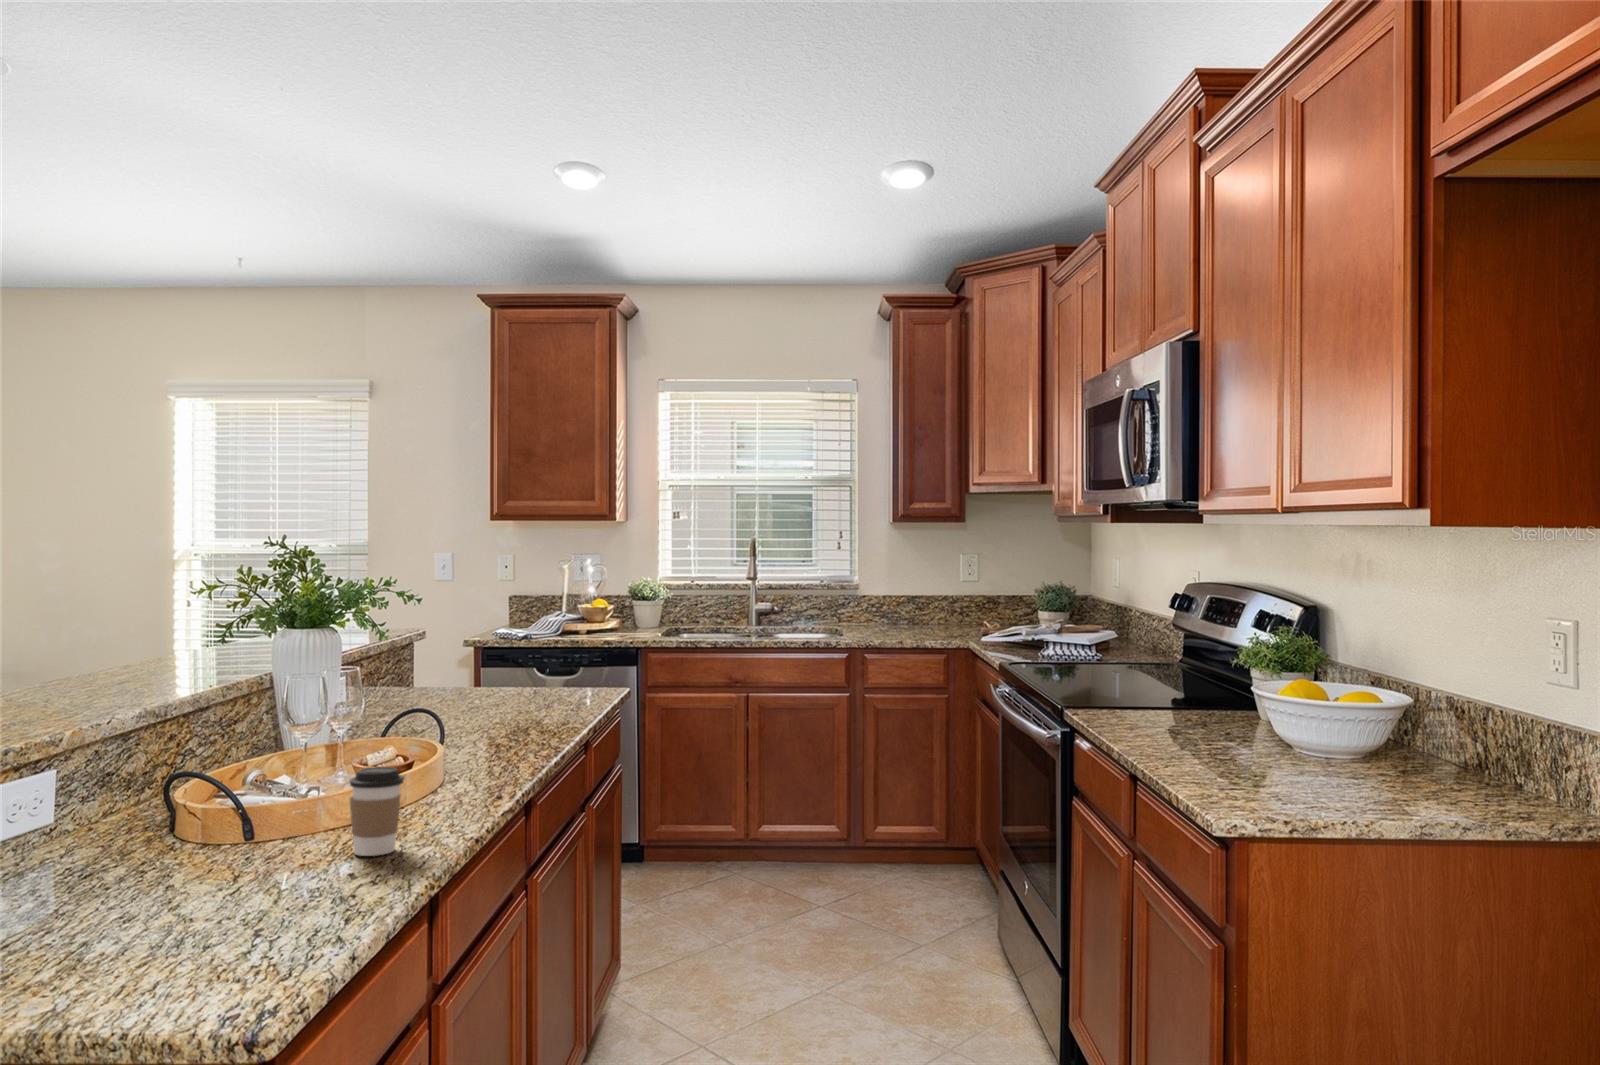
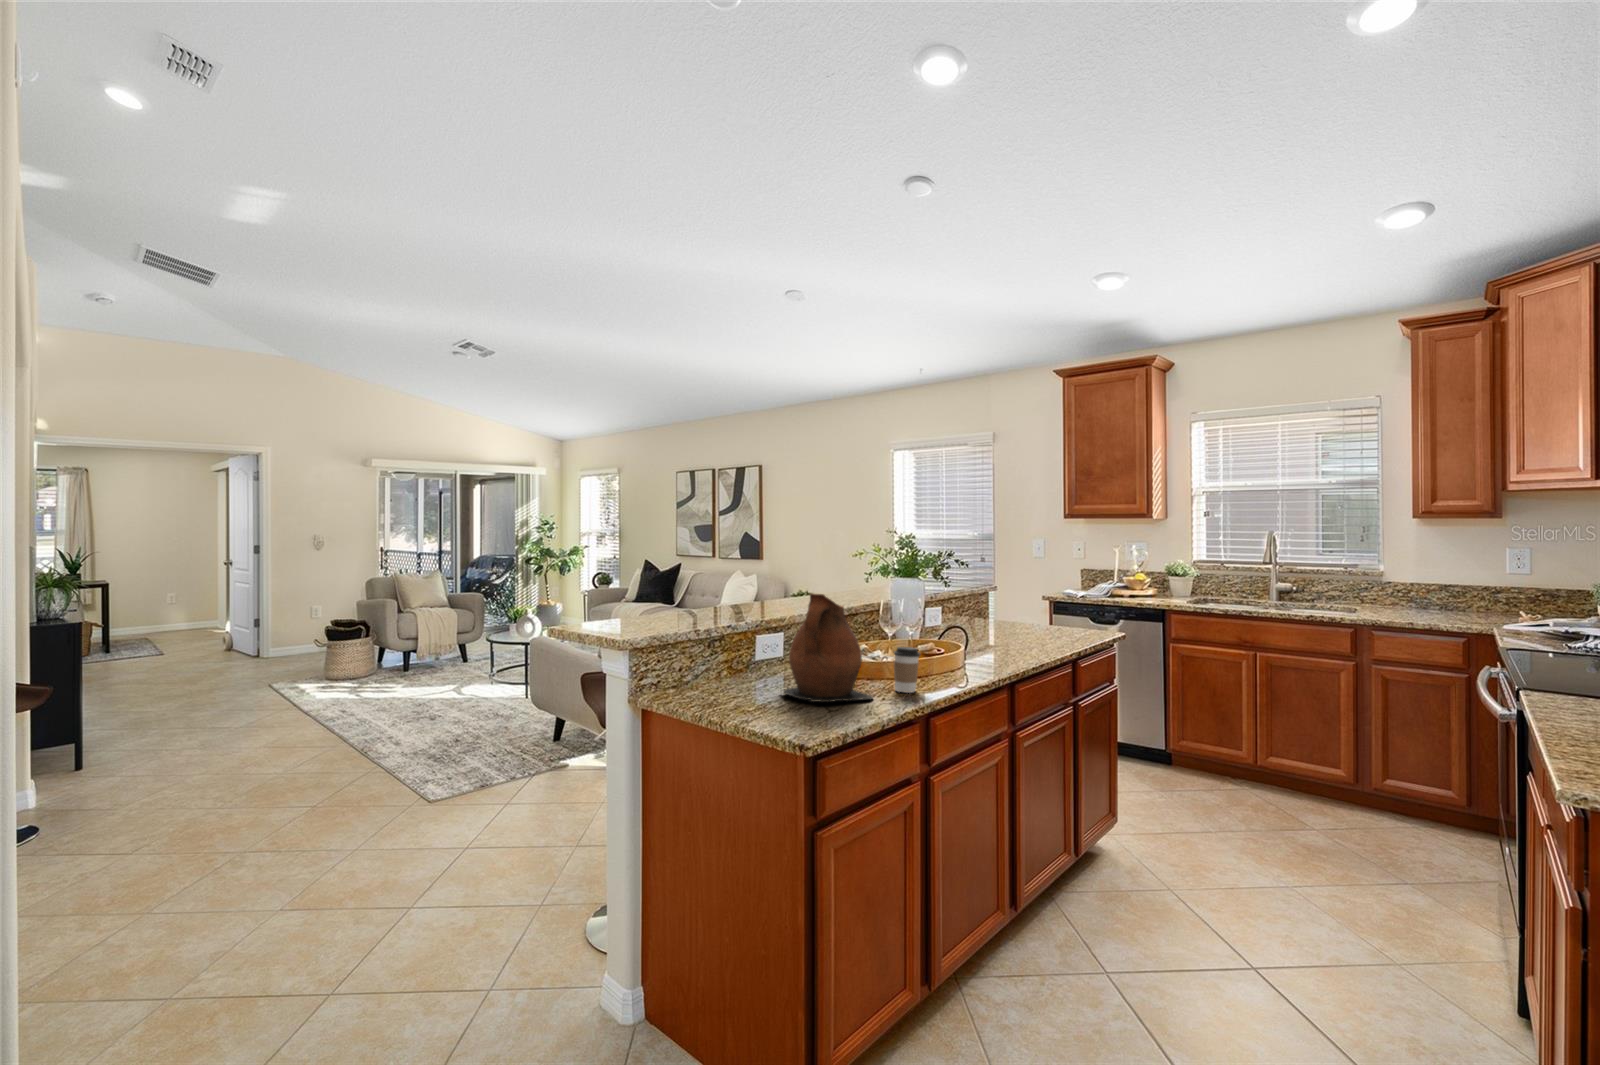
ceramic pitcher: none [91,688,326,925] -> present [782,593,873,702]

